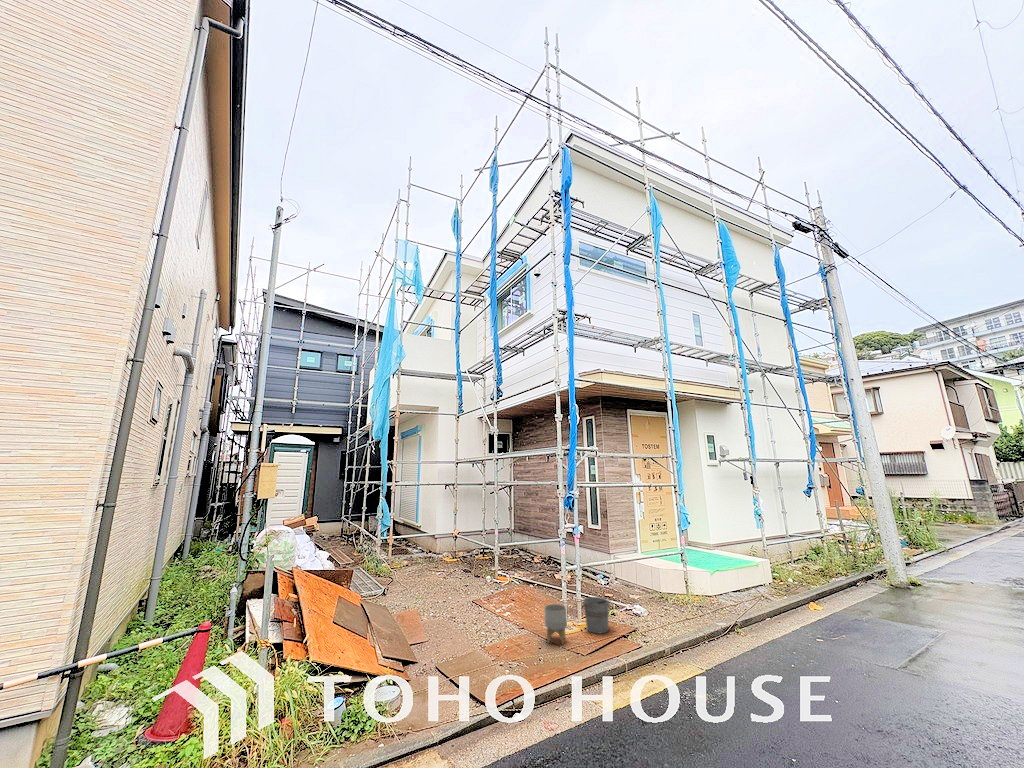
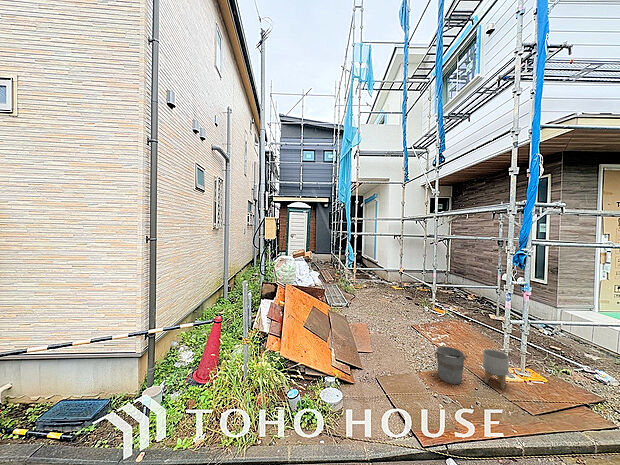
bucket: present [583,597,610,633] -> present [435,347,468,384]

